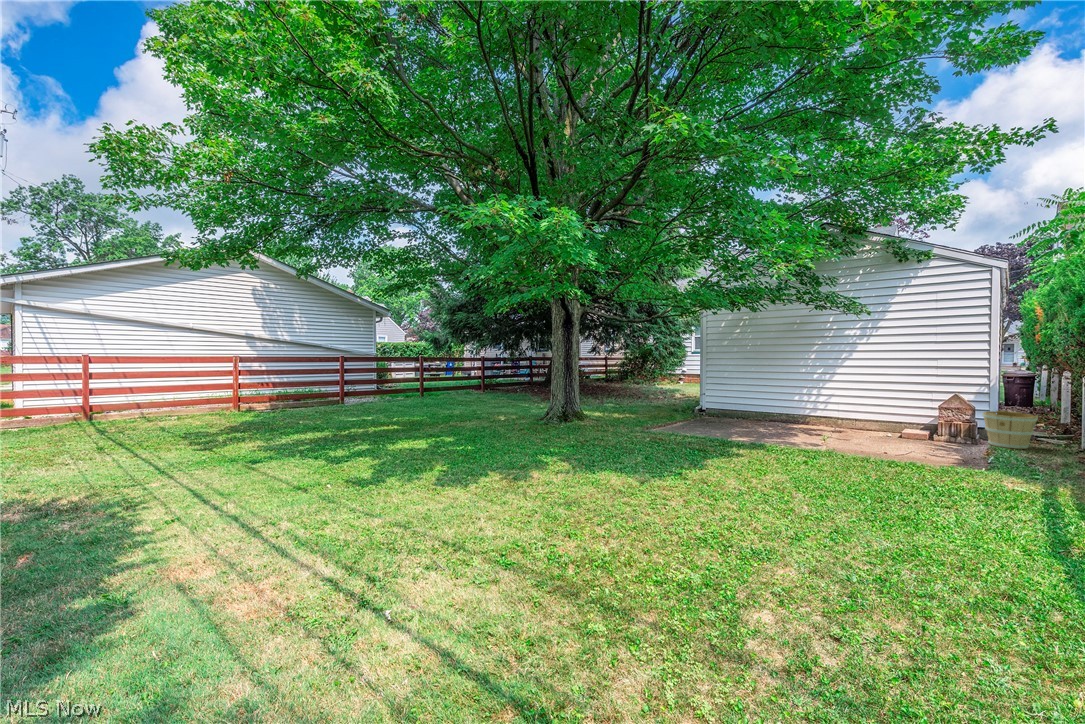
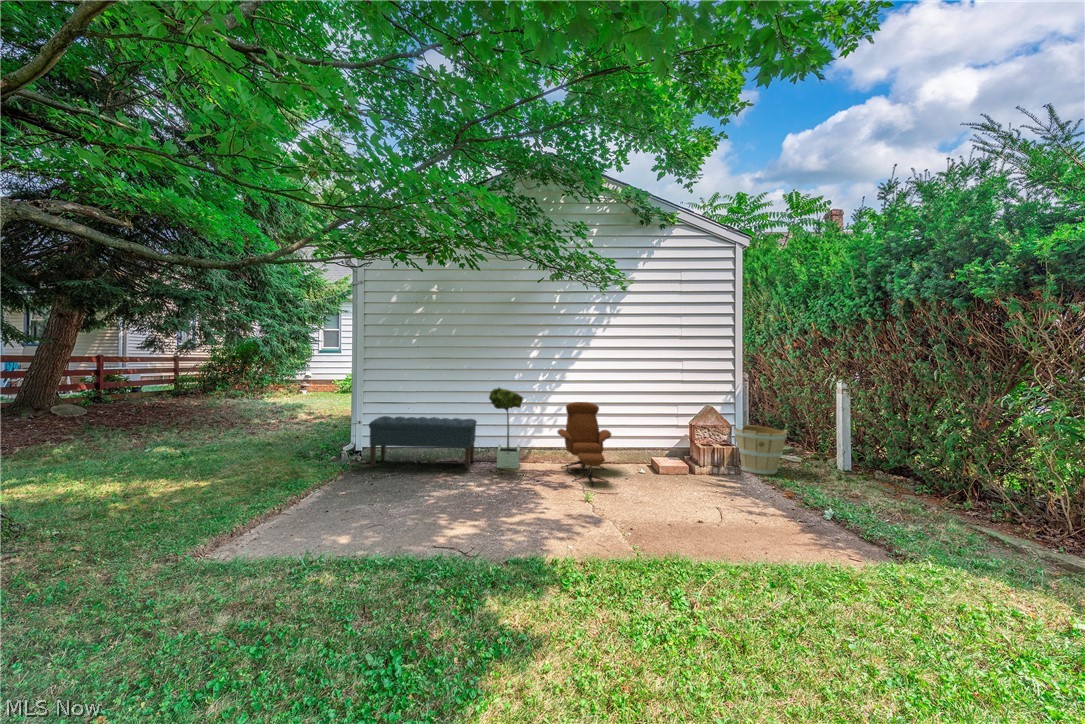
potted tree: none [778,376,801,426] -> present [489,388,523,469]
lounge chair: none [825,388,866,436] -> present [557,402,611,486]
bench: none [709,391,773,423] -> present [369,416,477,470]

